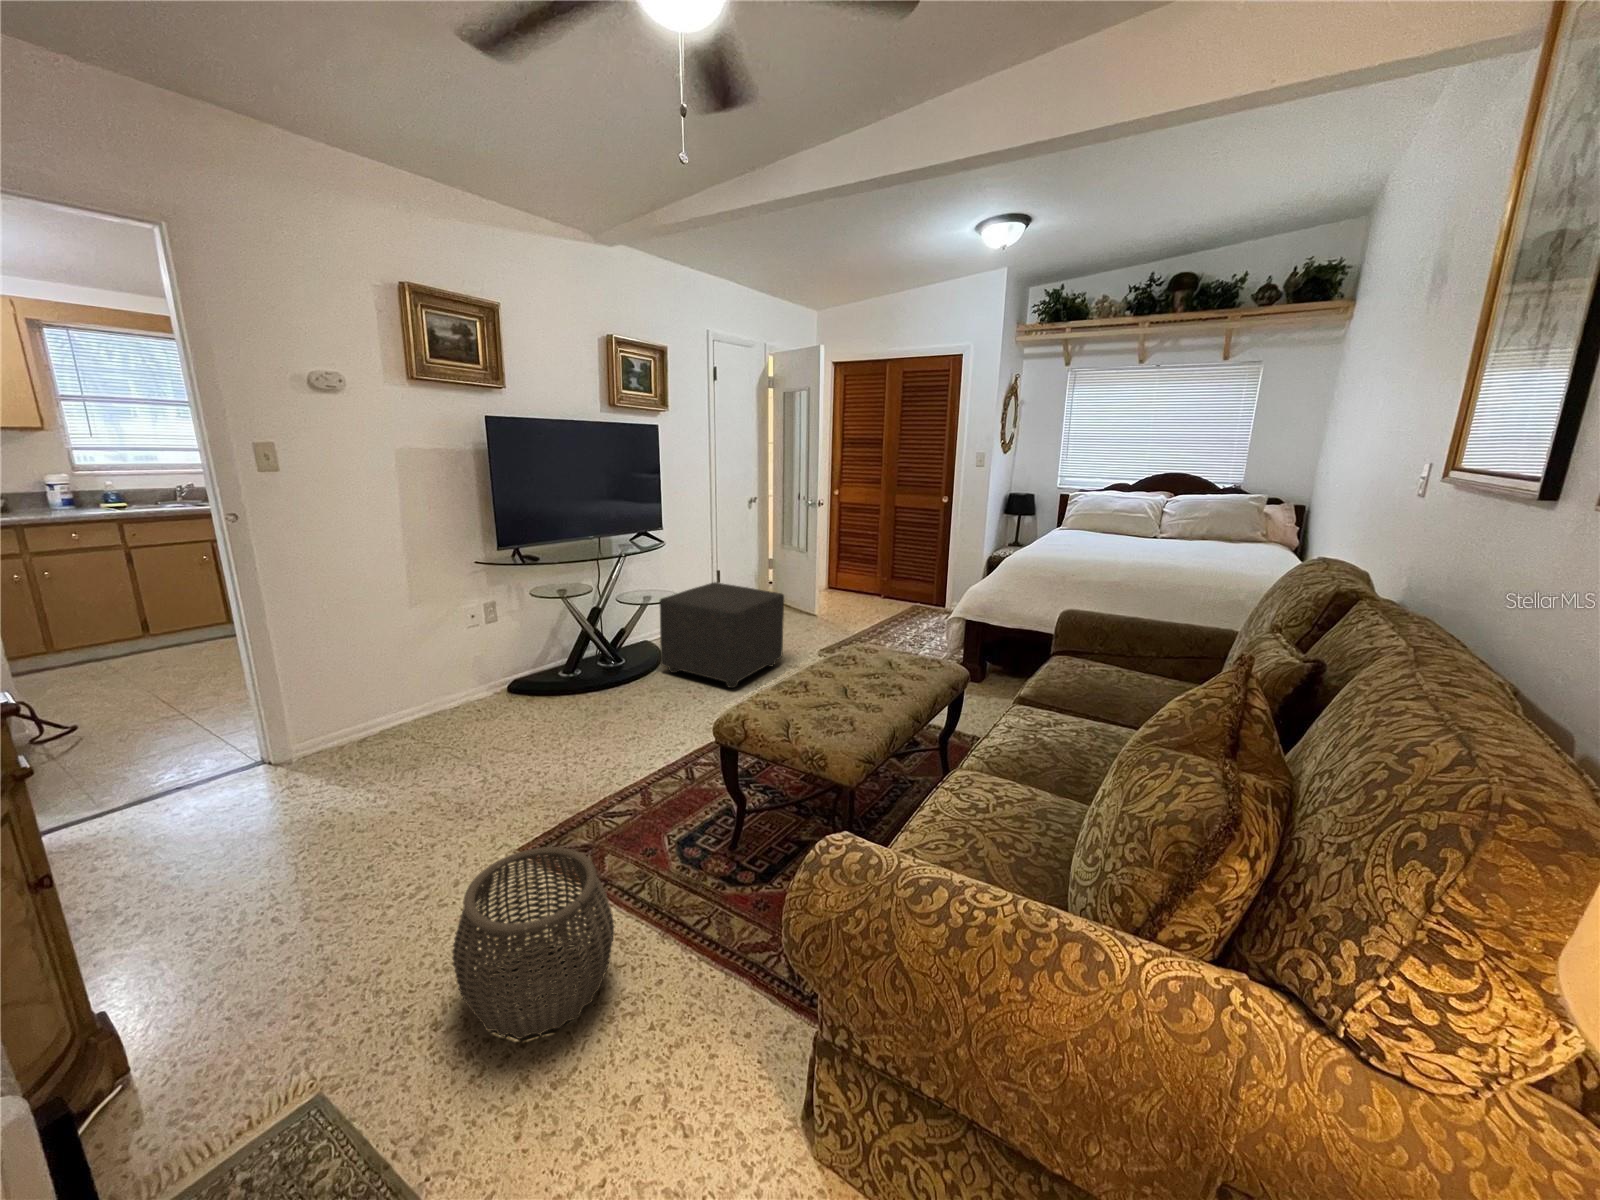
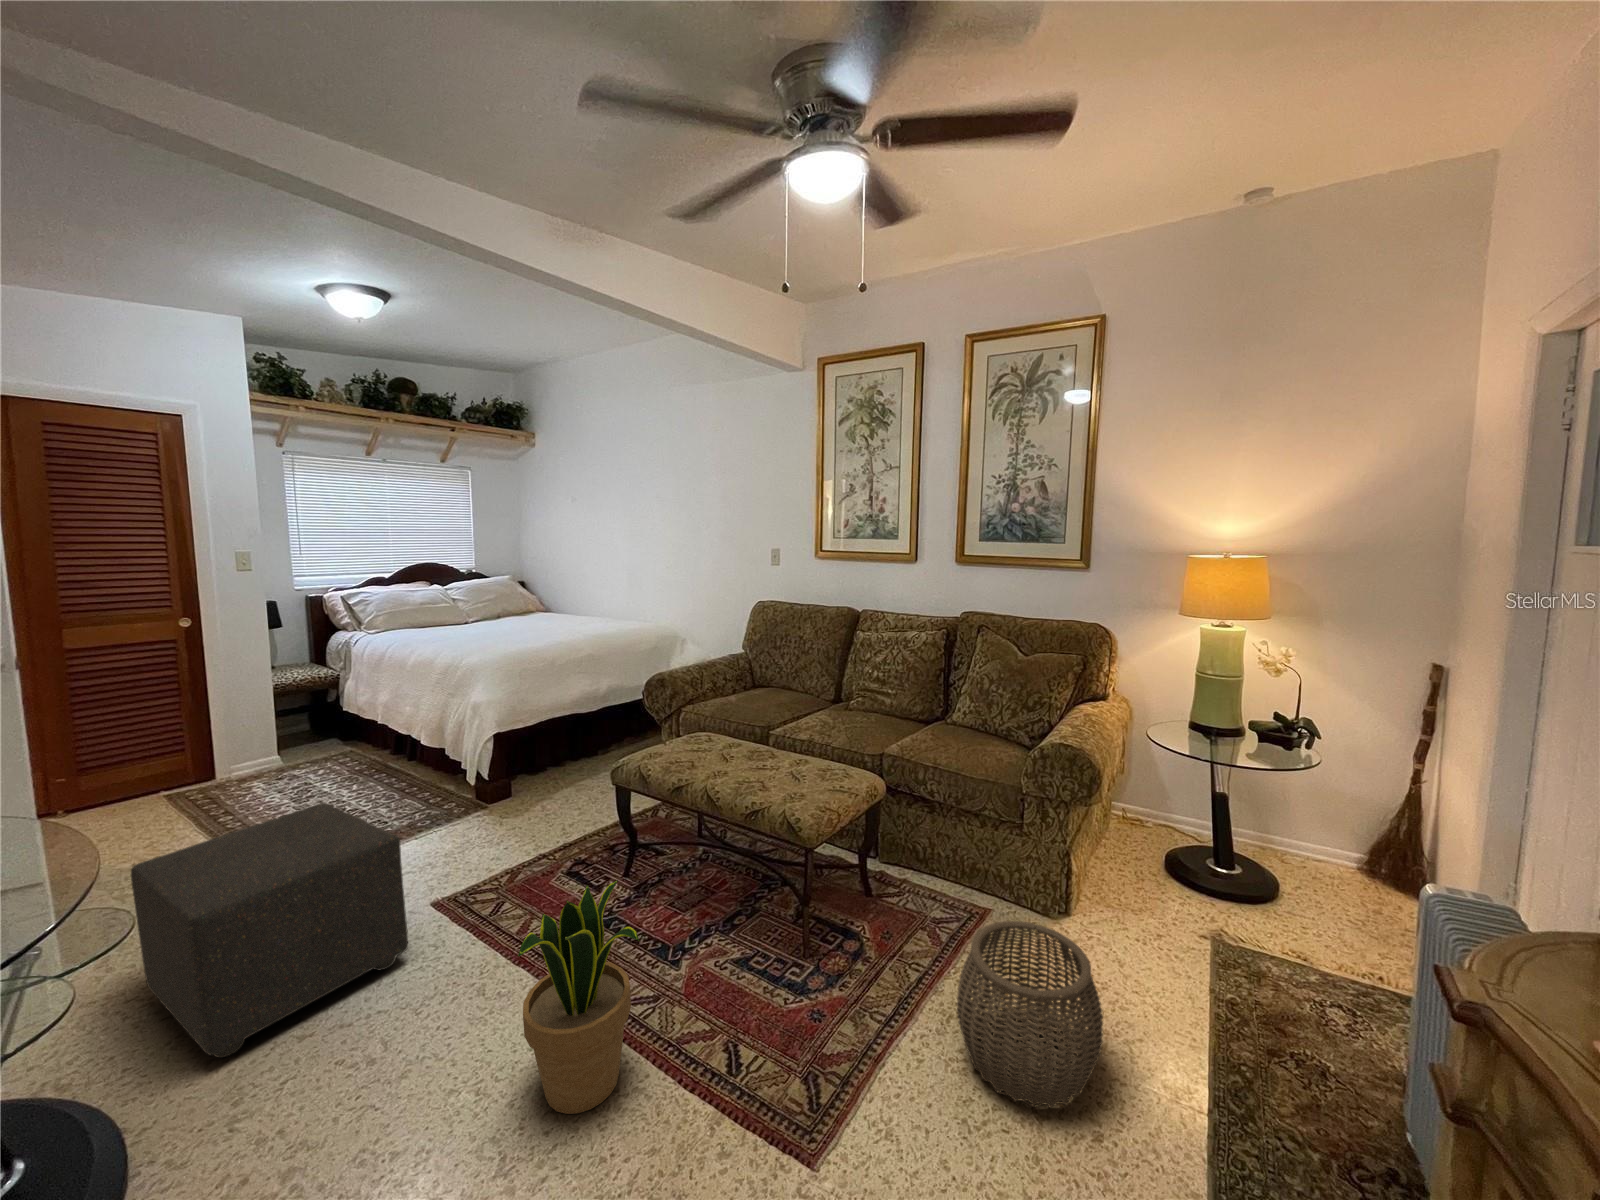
potted plant: none [570,642,647,770] -> present [518,880,639,1114]

